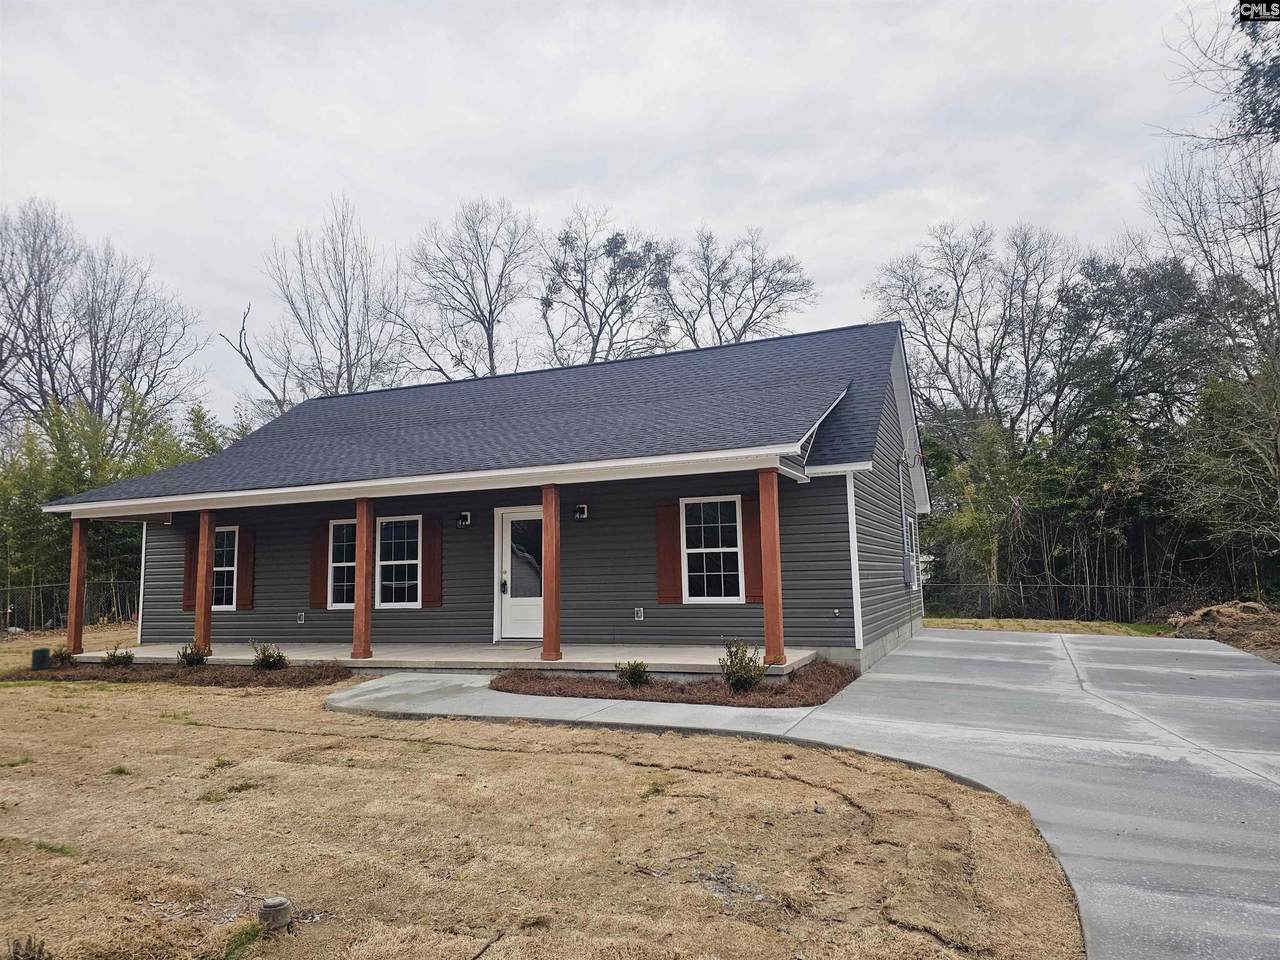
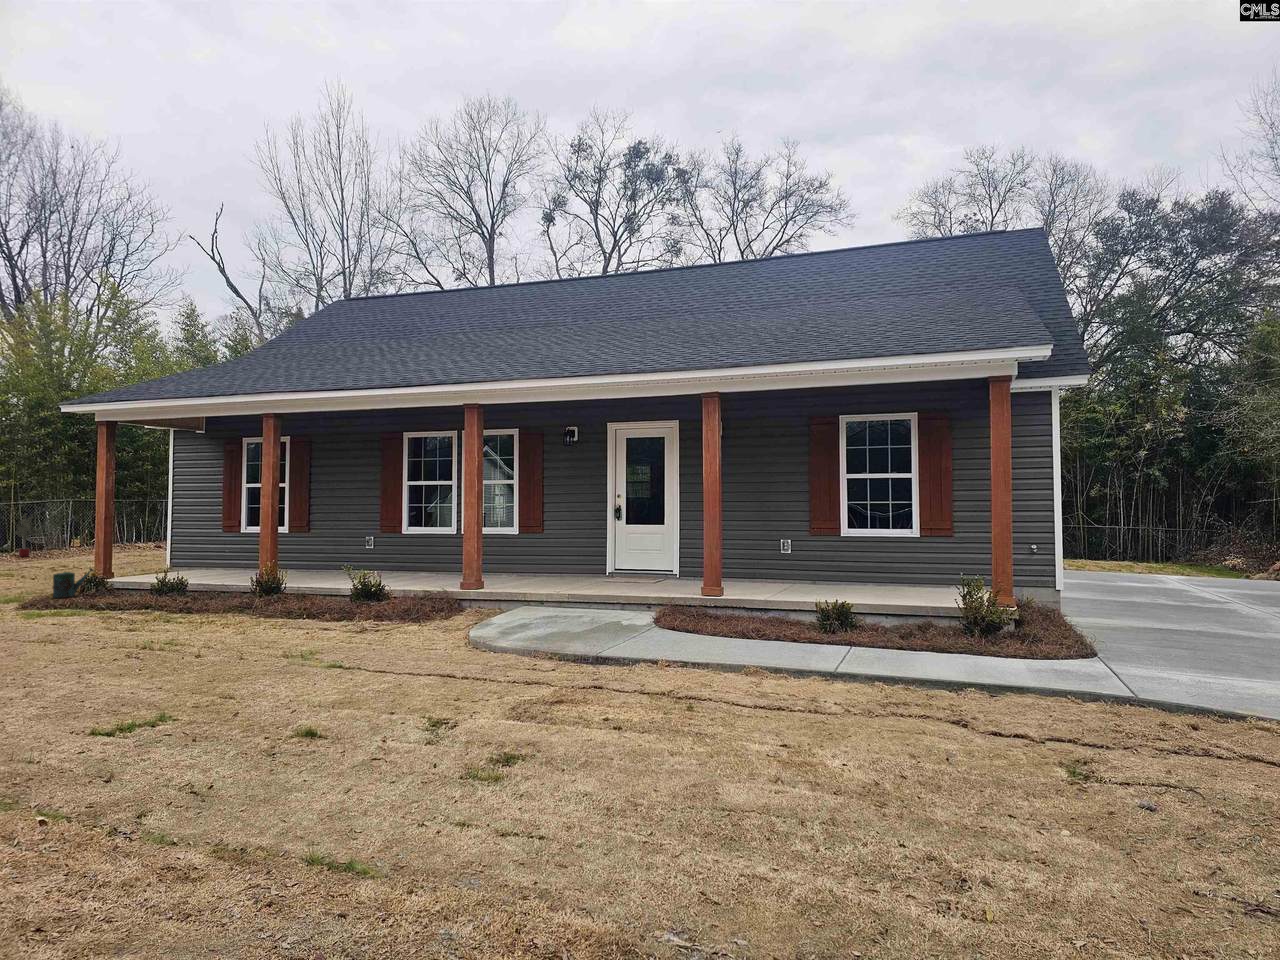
potted tree: none [30,598,57,638] -> present [14,513,43,557]

